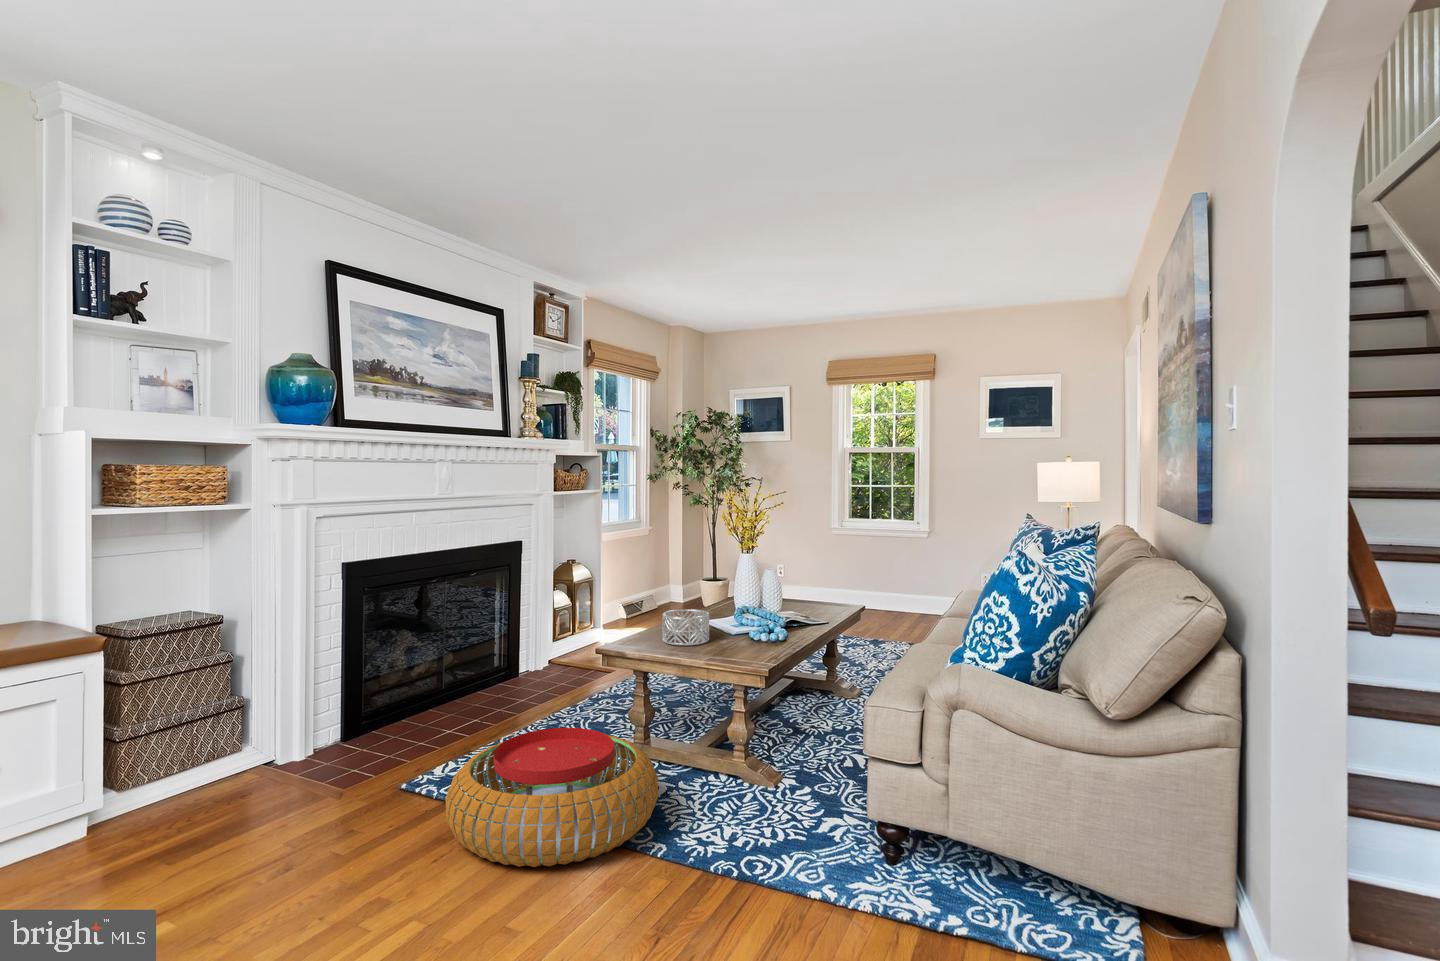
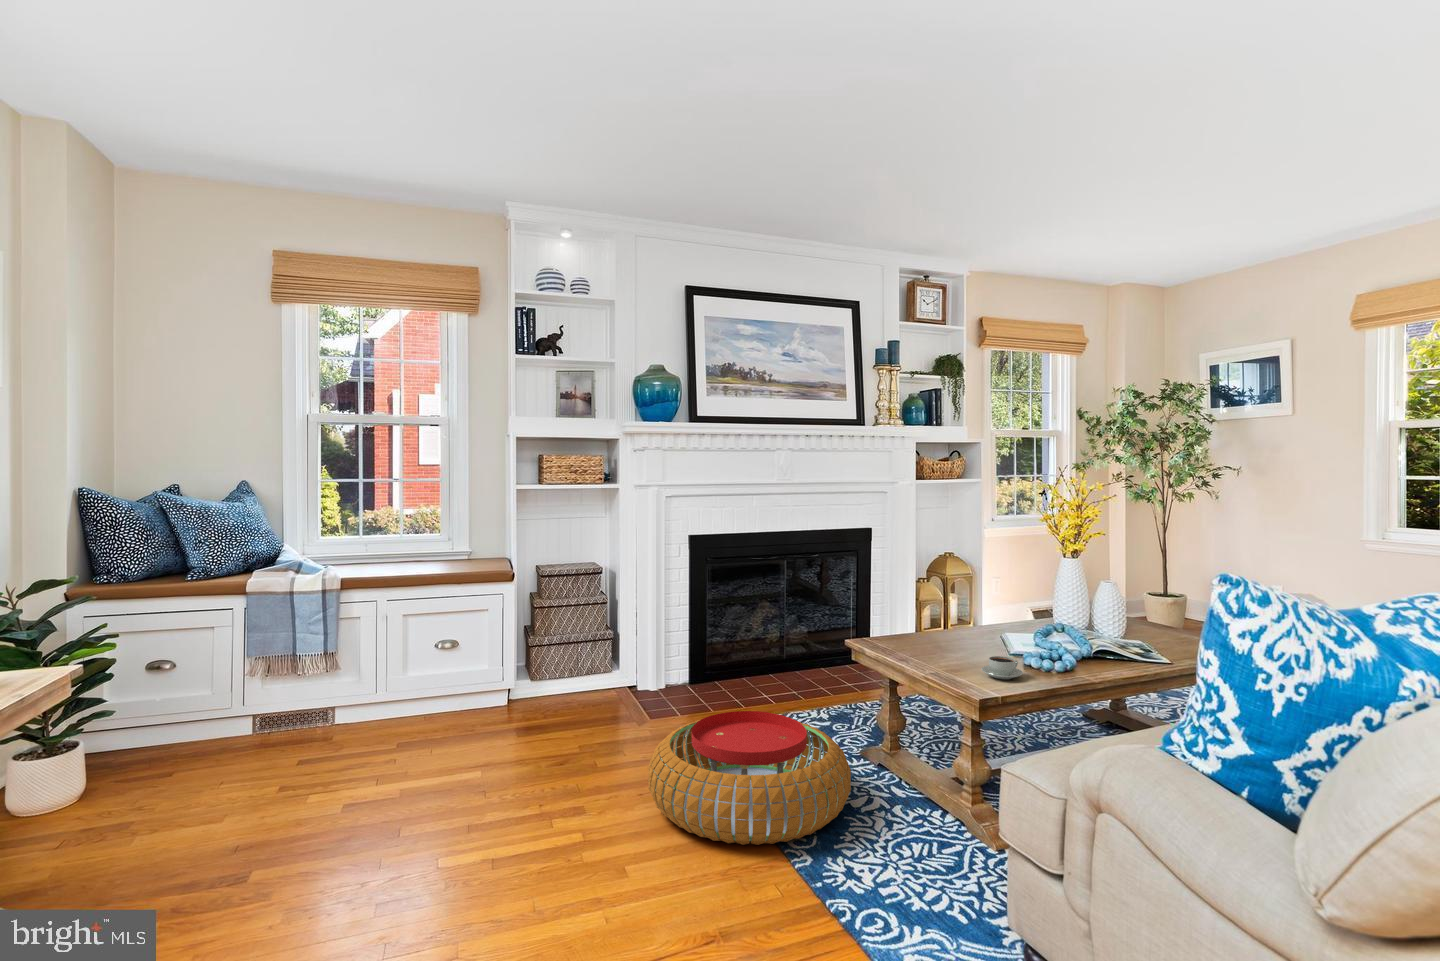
decorative bowl: present [662,609,709,645] -> none [918,617,974,660]
coffee cup: none [735,633,767,652] -> present [981,656,1023,679]

